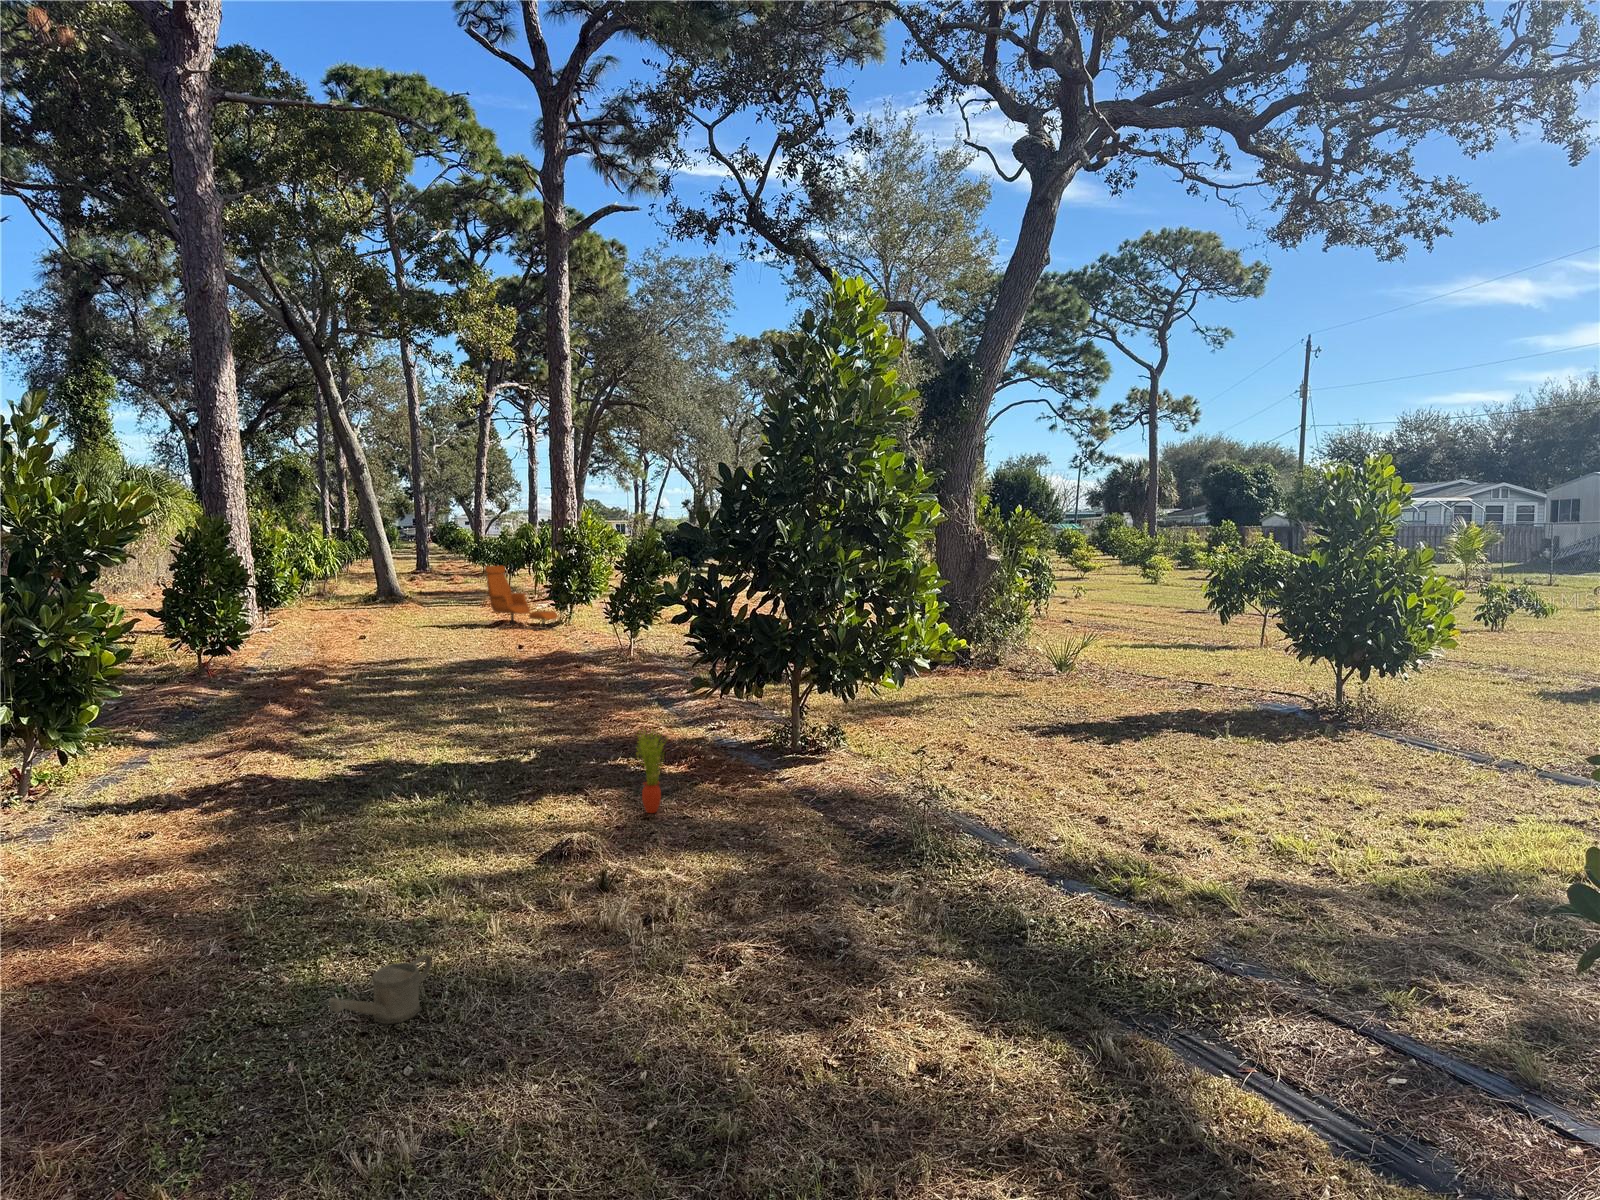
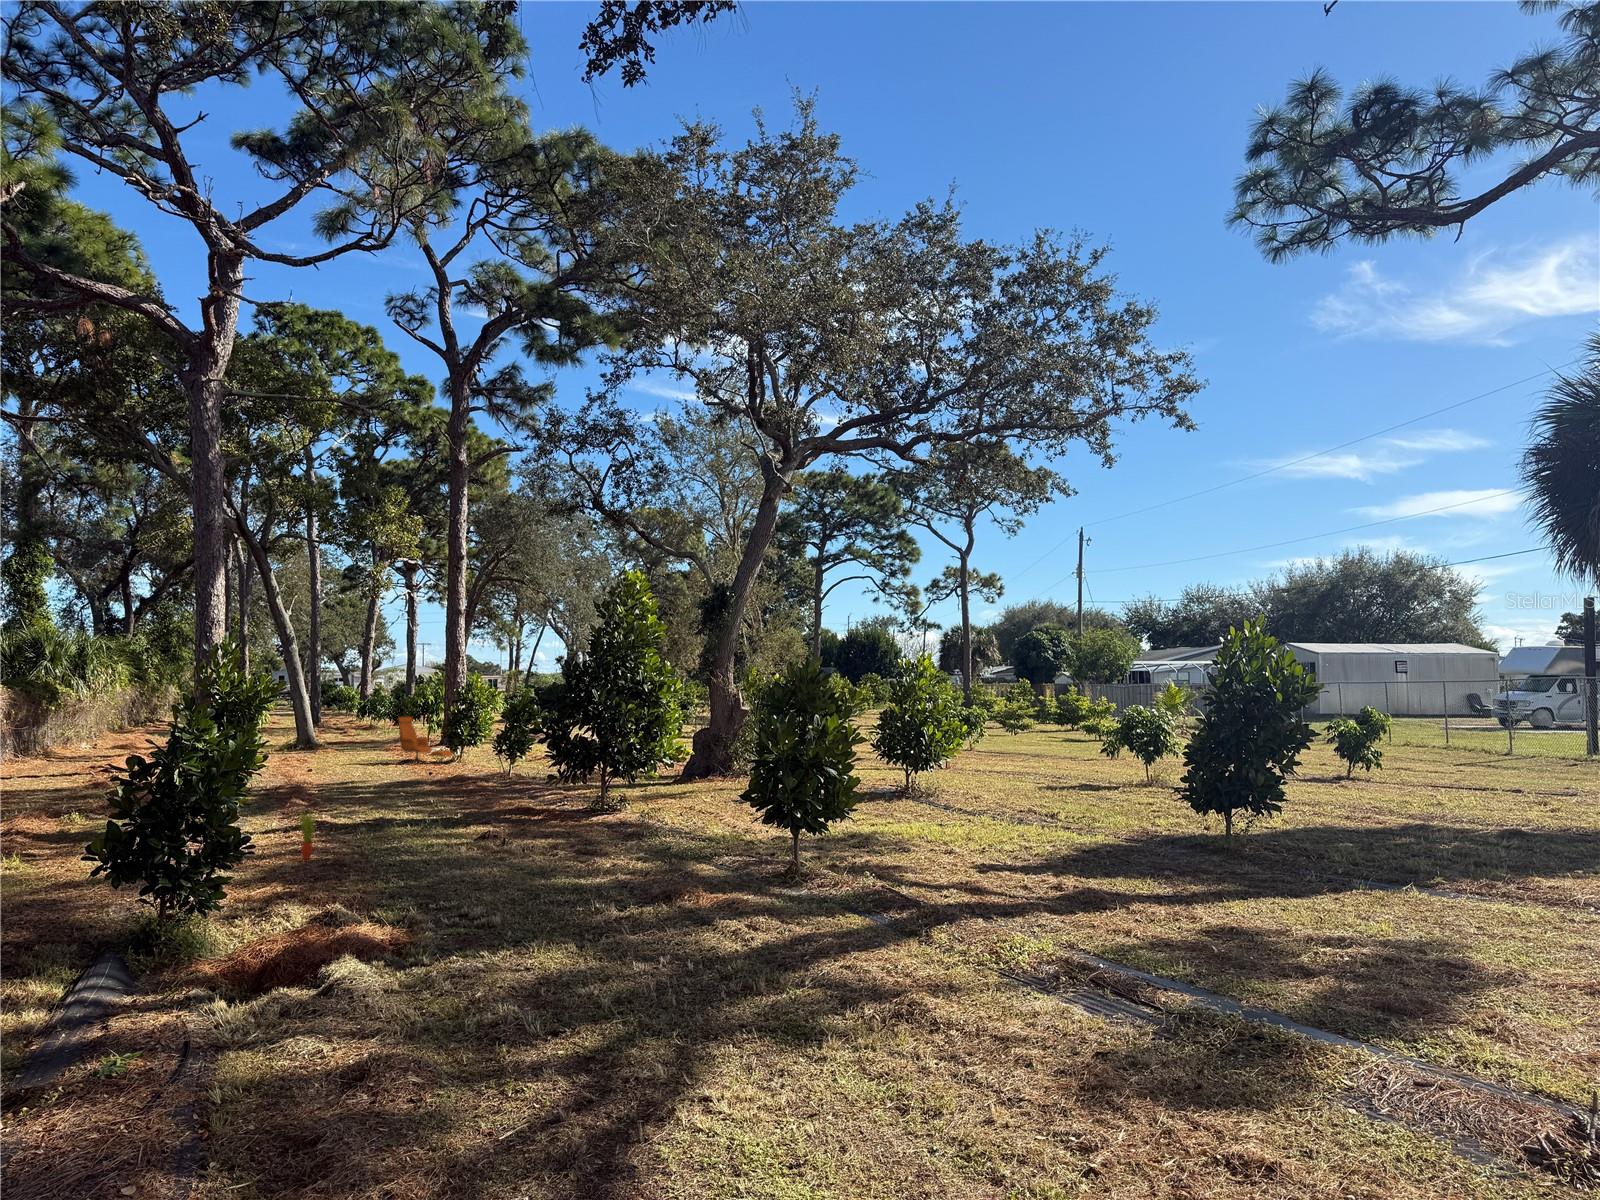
potted plant: present [636,730,668,813] -> present [298,812,316,859]
watering can: present [330,954,431,1024] -> none [409,852,439,871]

